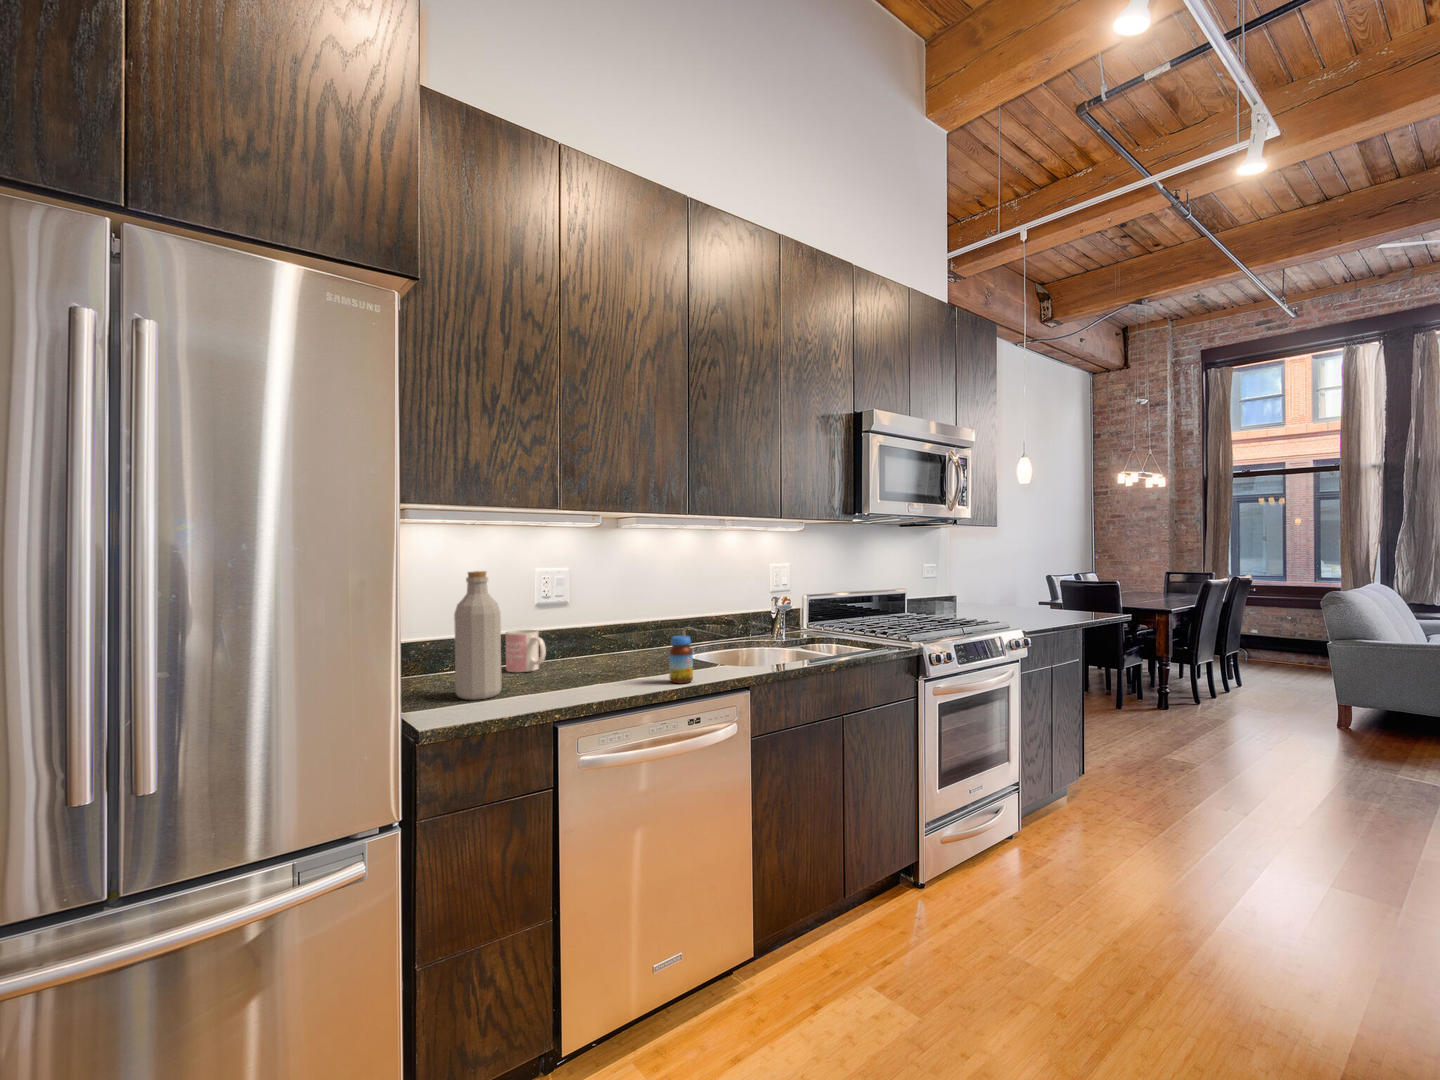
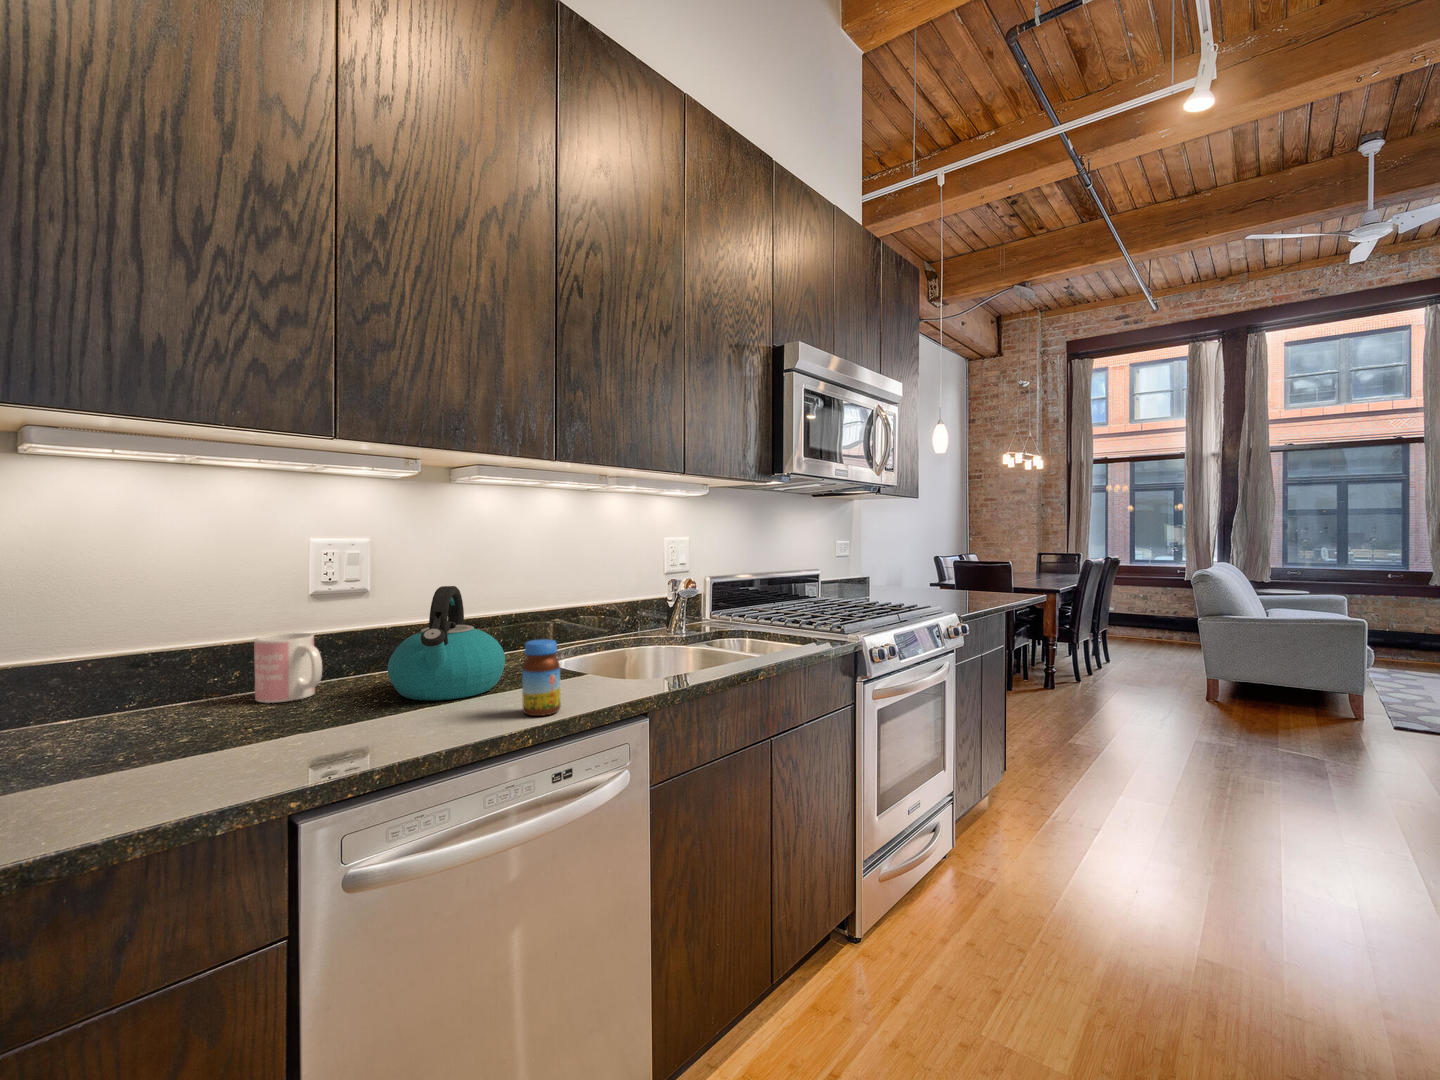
bottle: present [454,571,501,700] -> none [94,535,206,774]
kettle: none [584,601,656,674] -> present [388,586,505,701]

